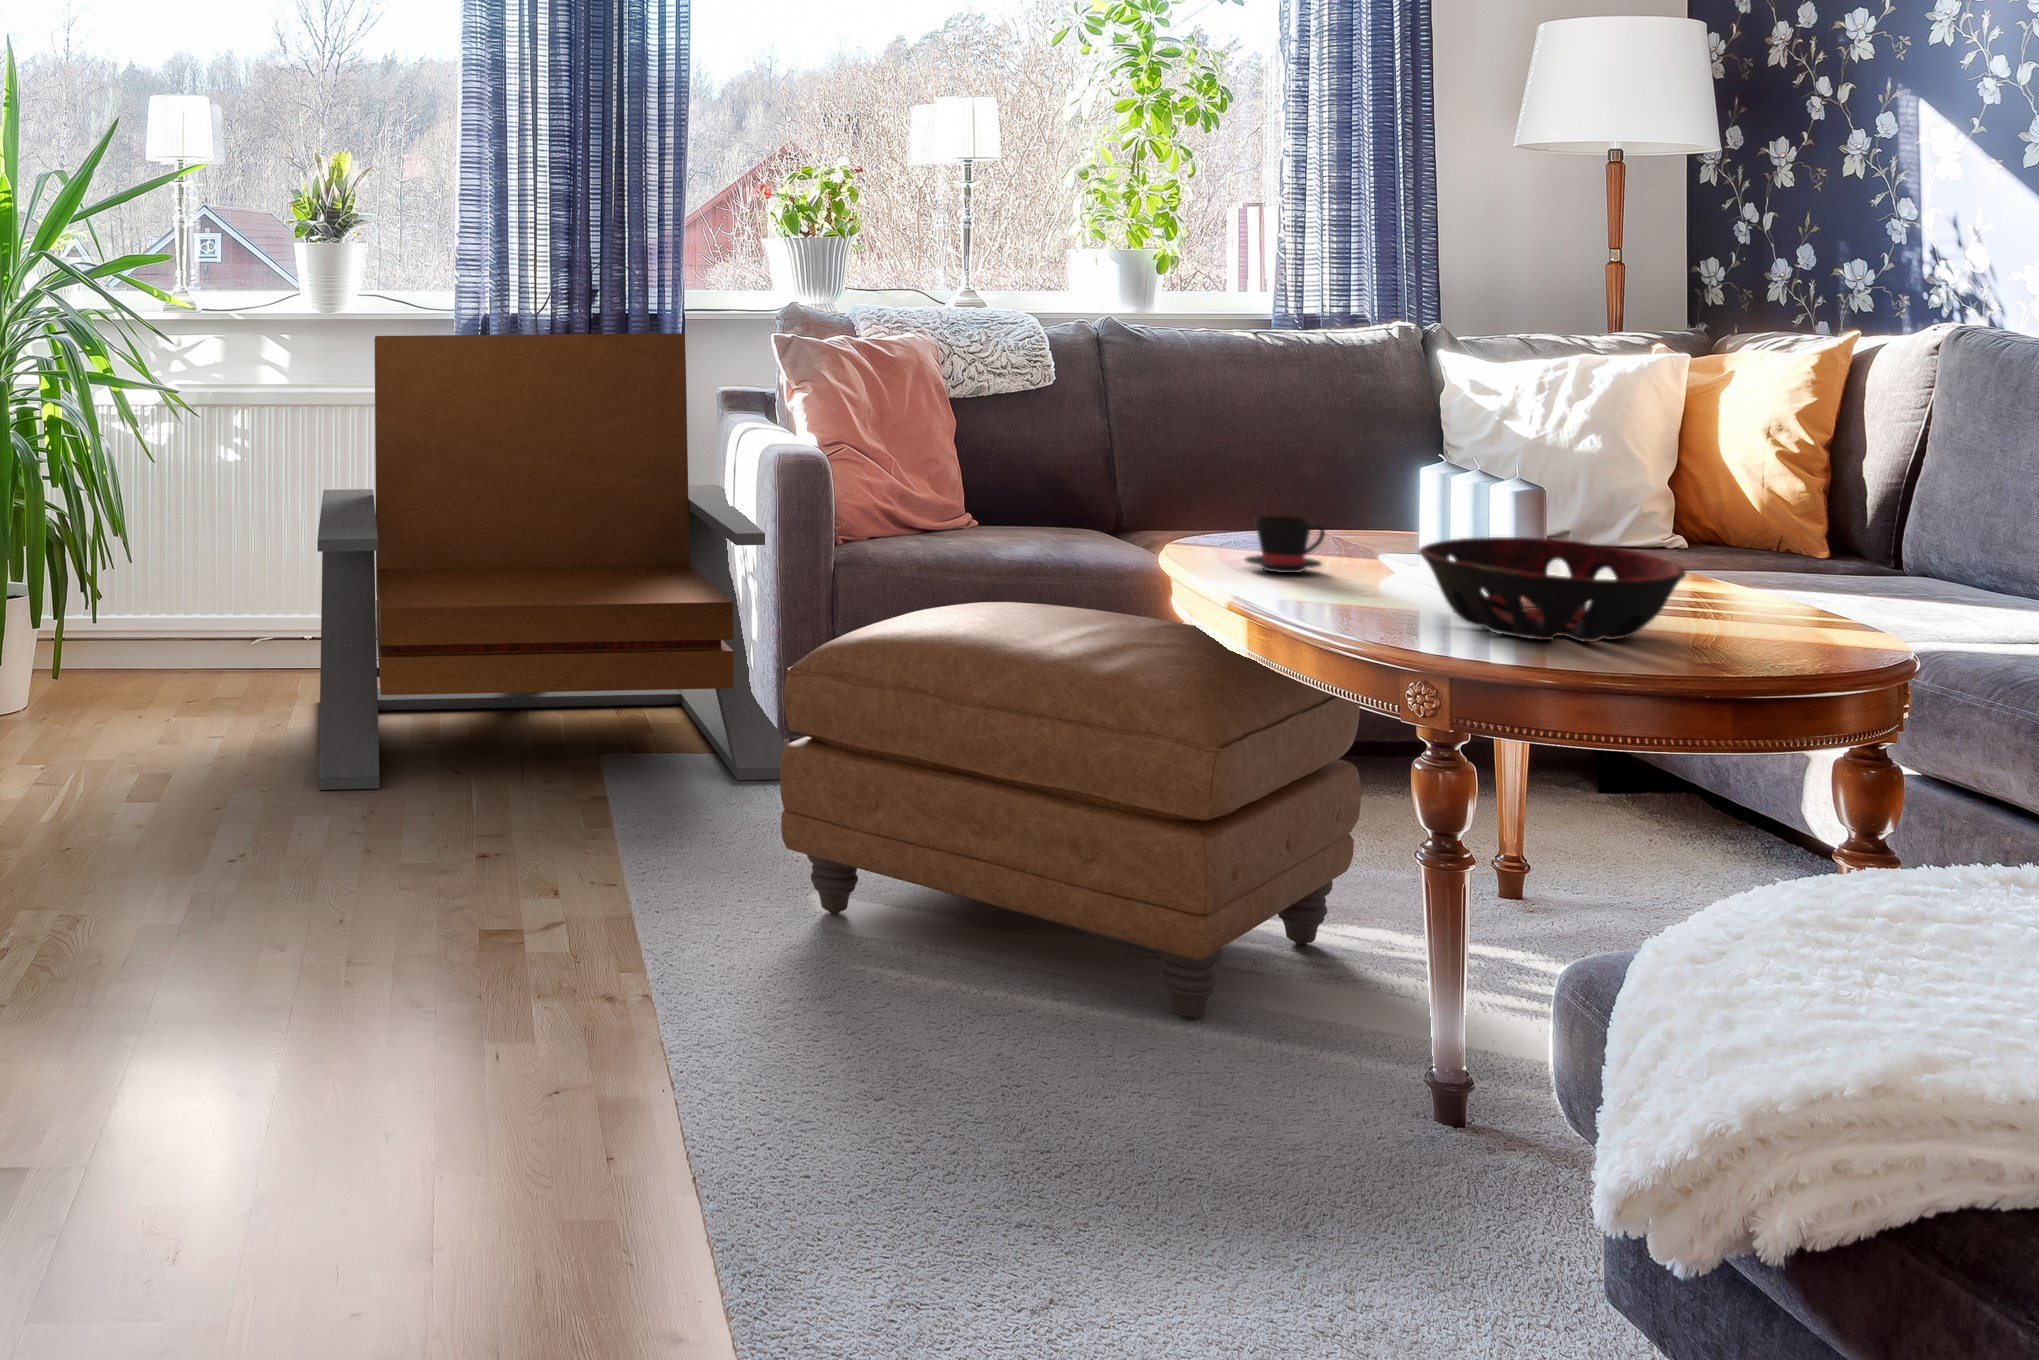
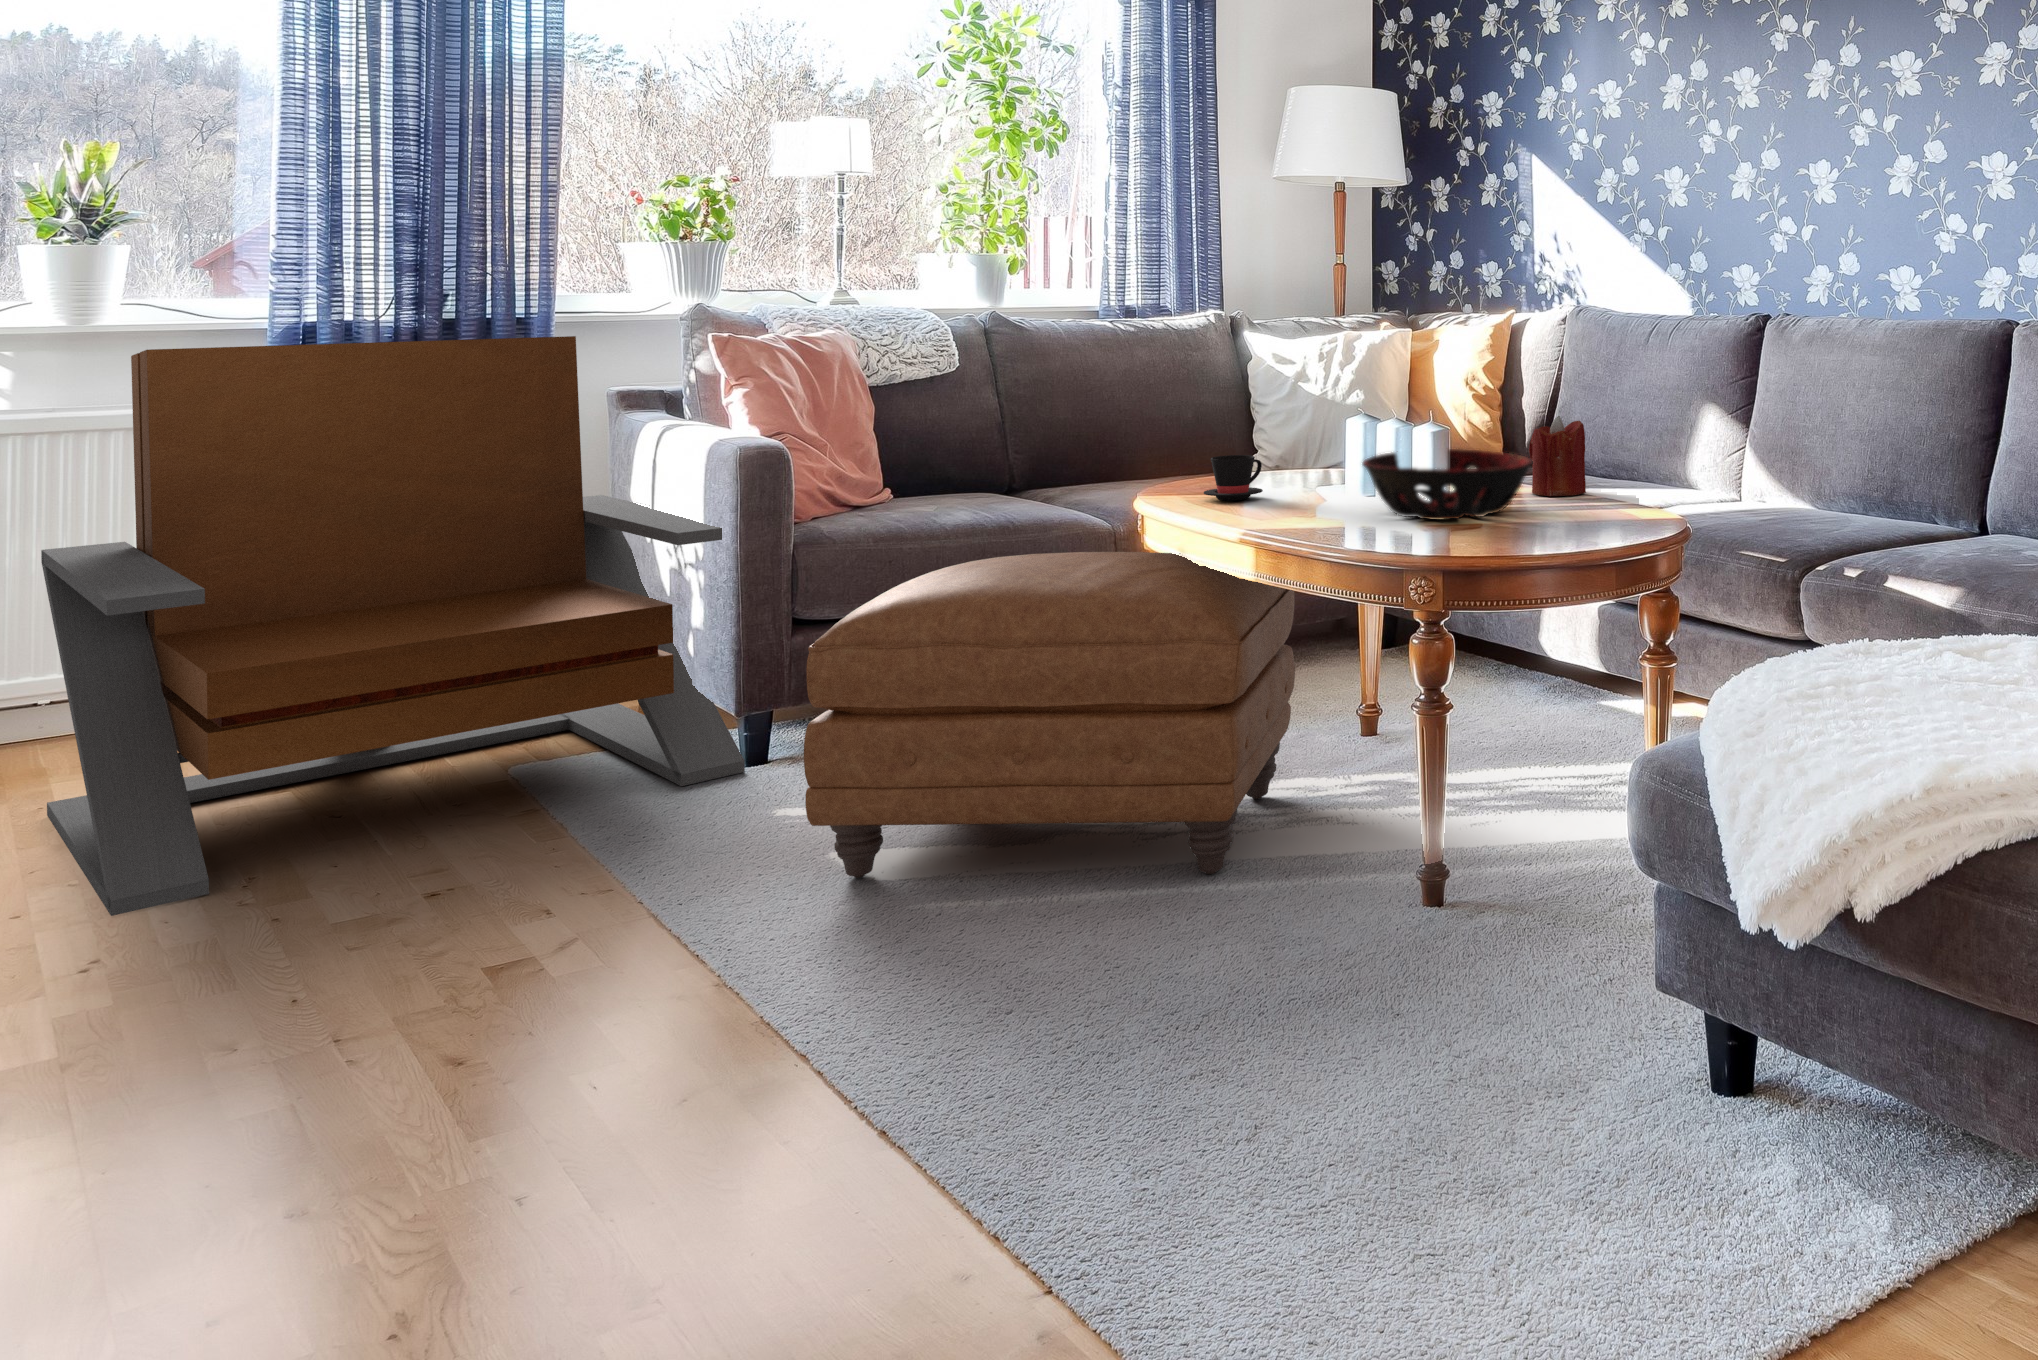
candle: none [1721,510,1816,629] -> present [1529,416,1586,496]

